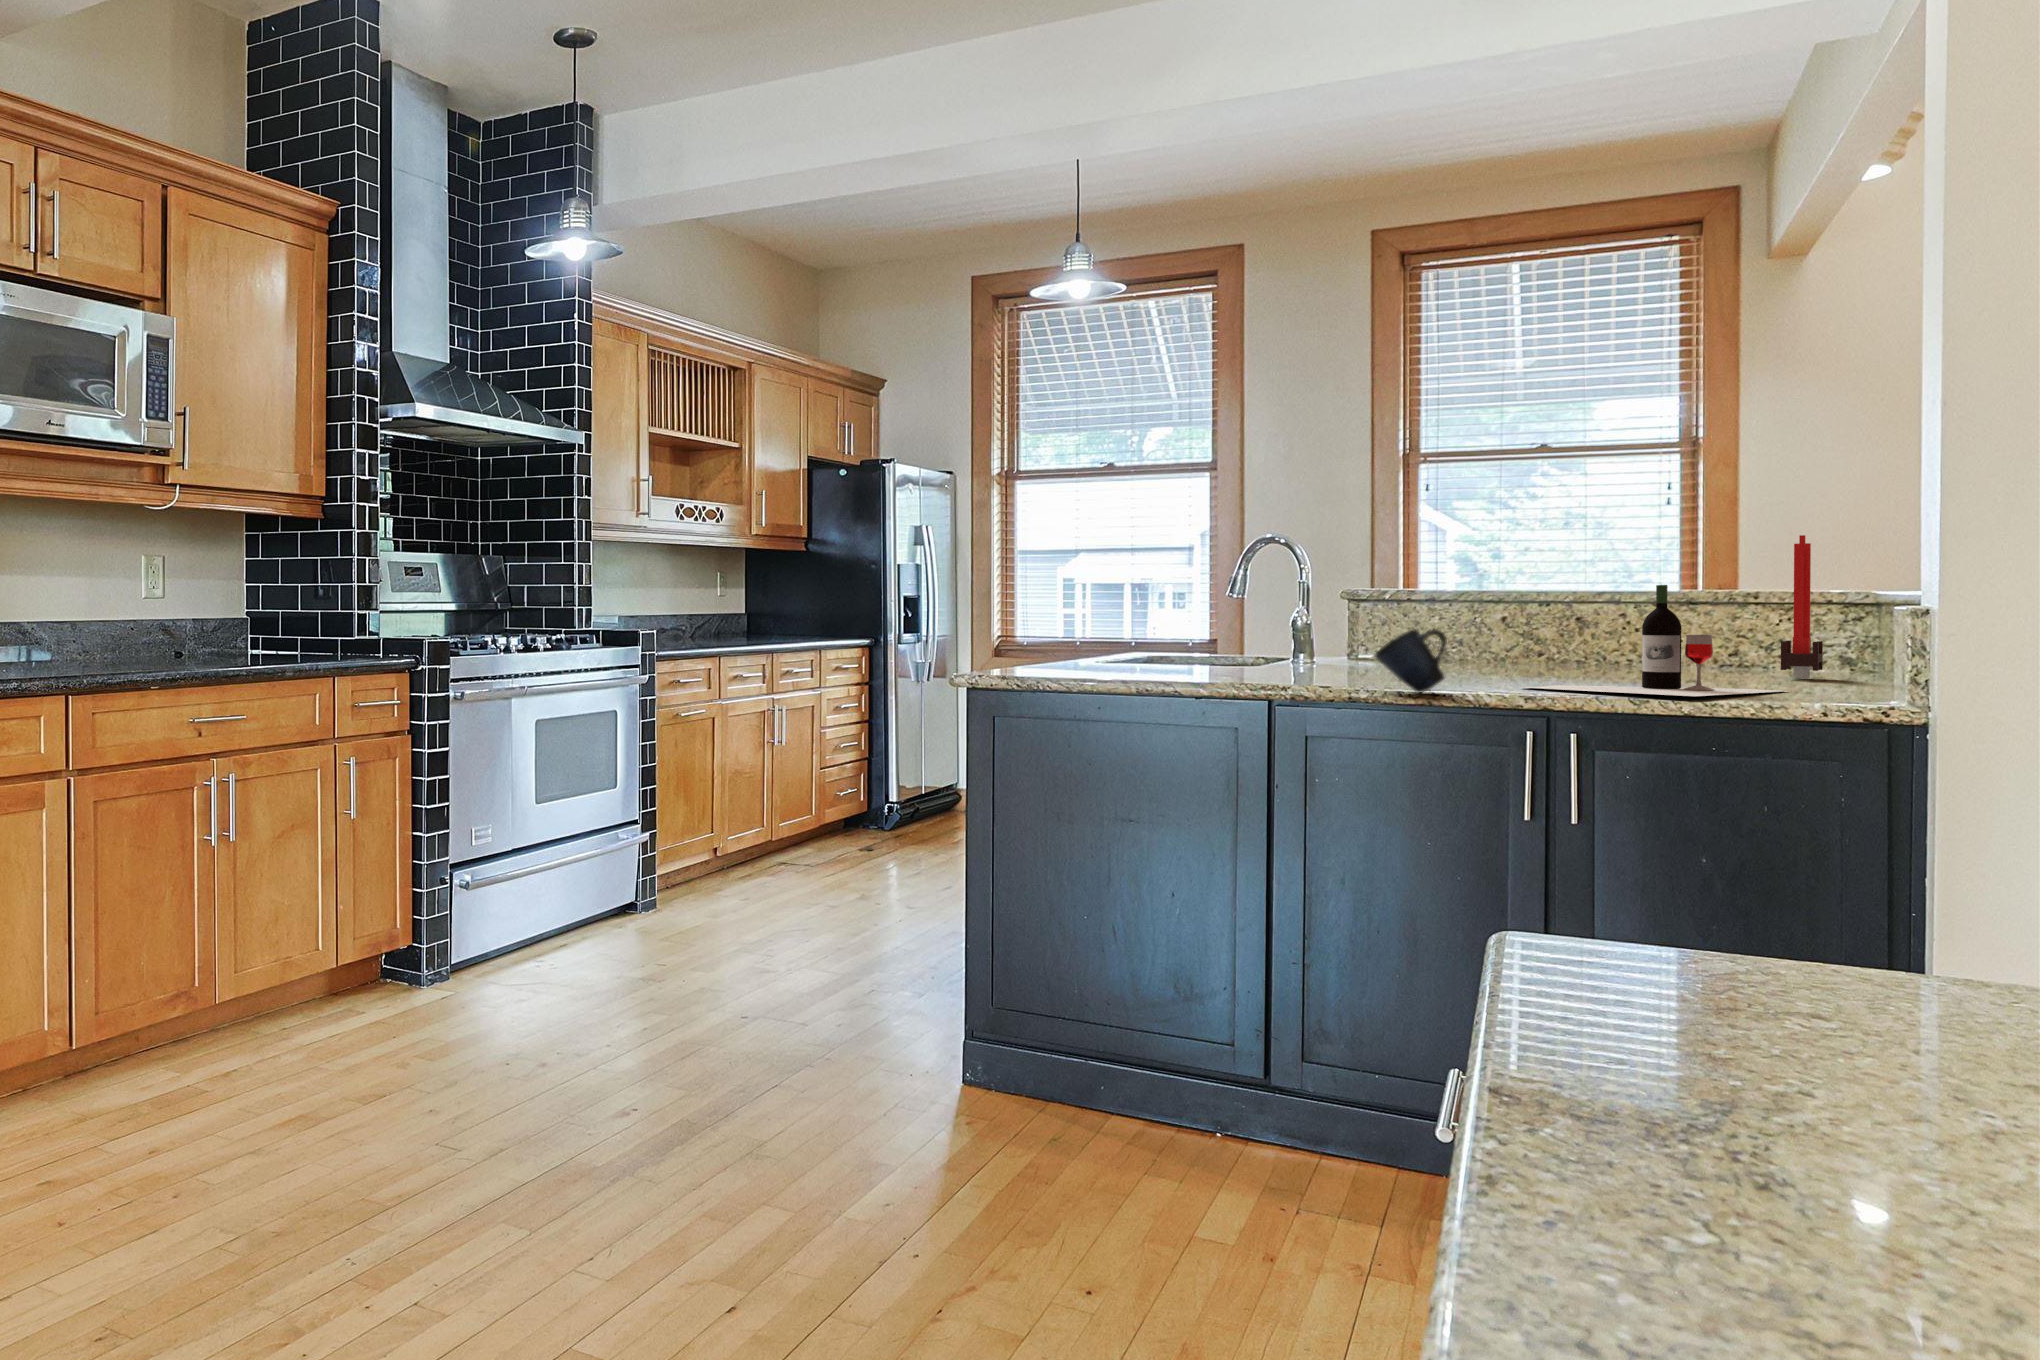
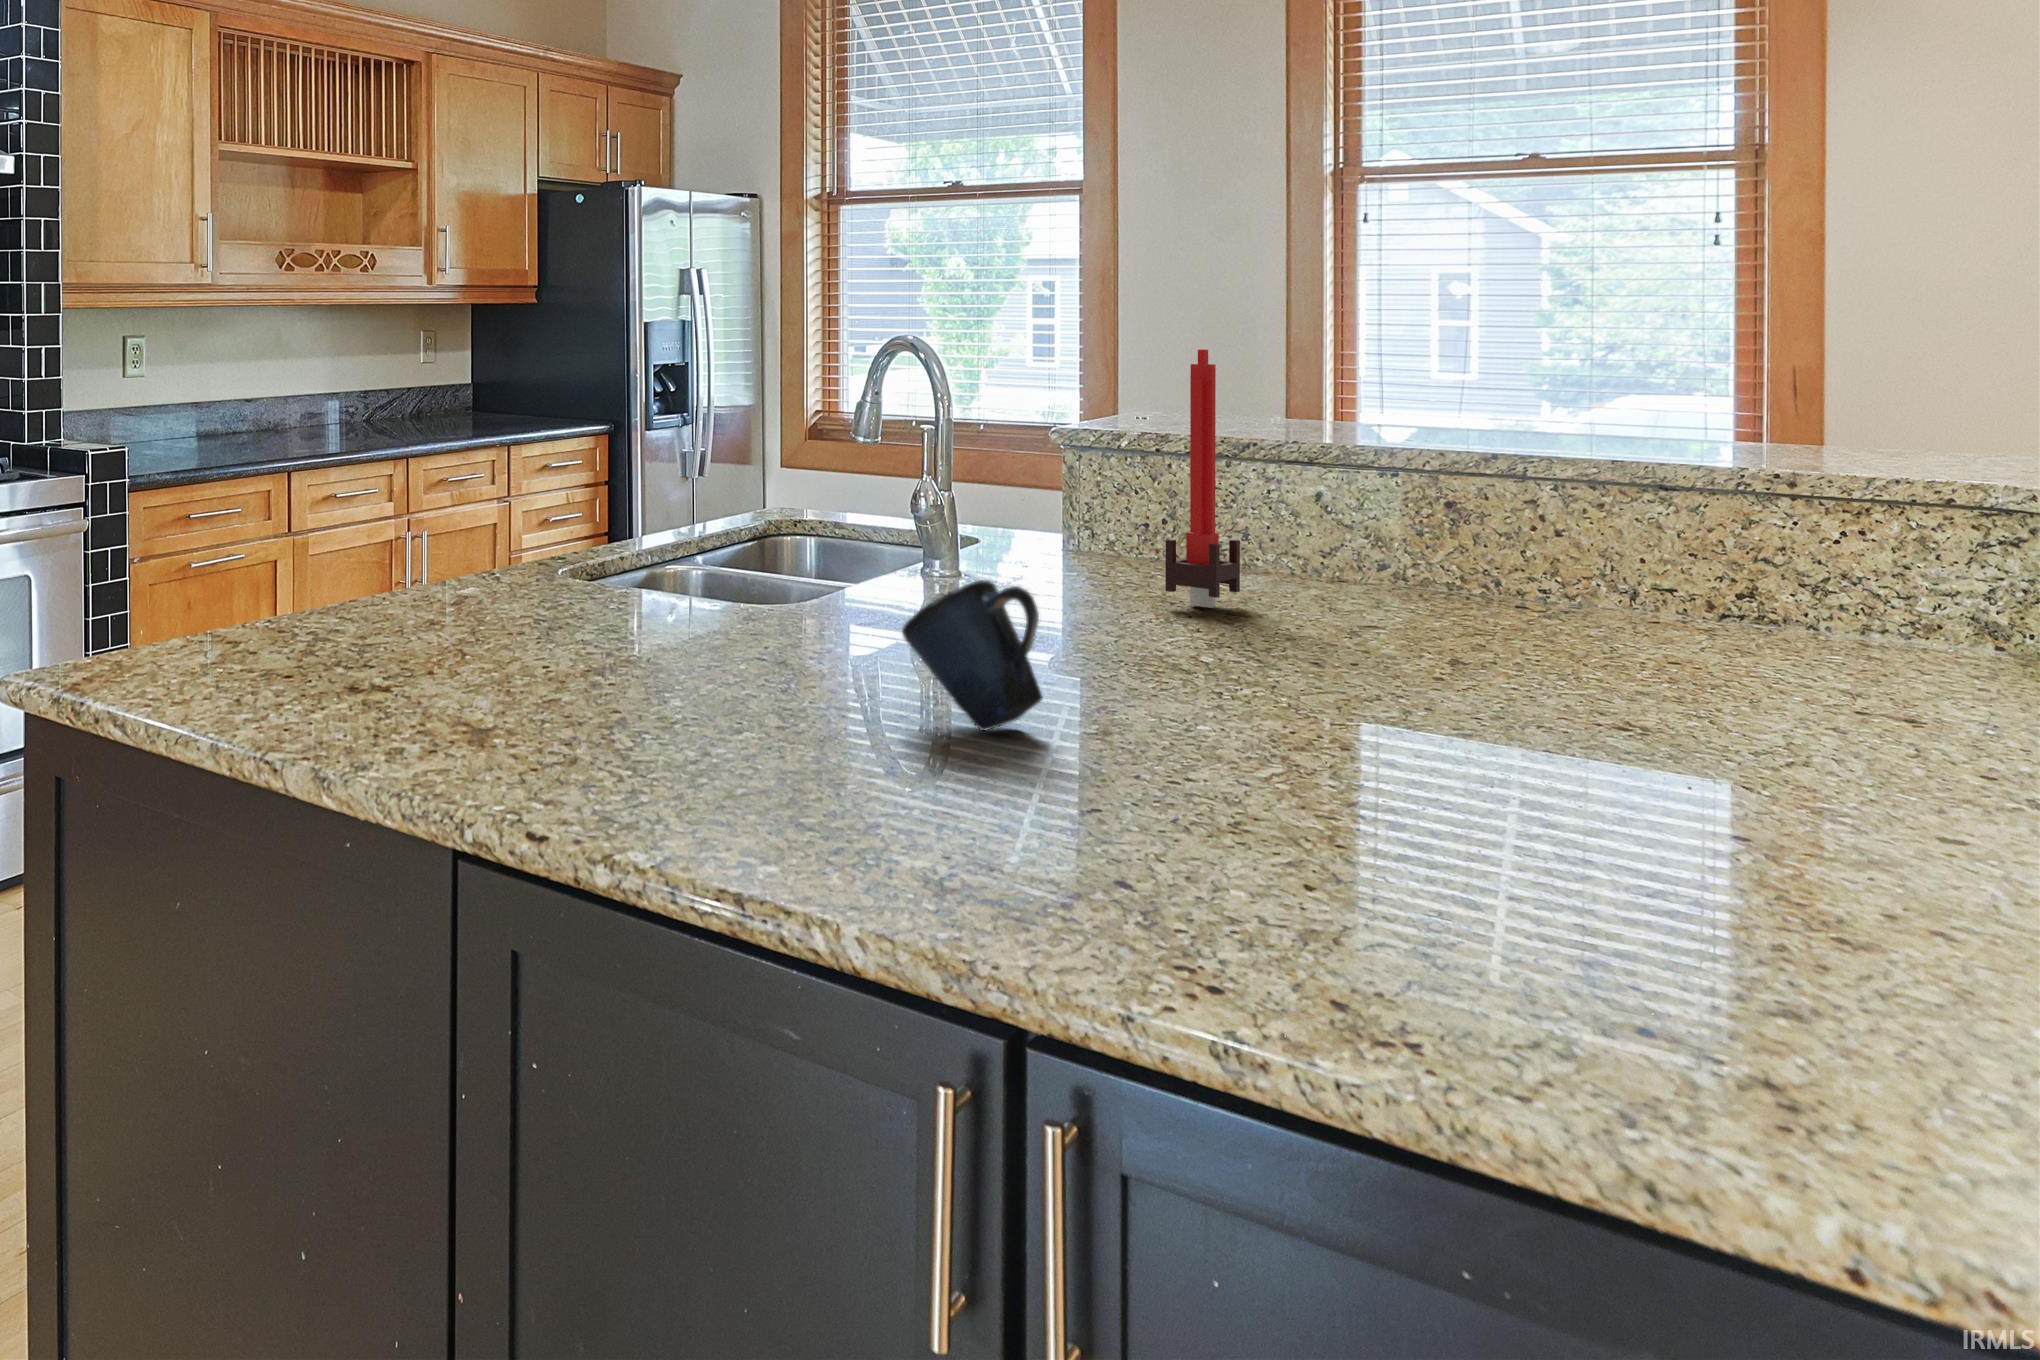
candle: present [1781,535,1823,678] -> present [1165,350,1240,608]
wine bottle: present [1524,585,1782,696] -> none [1235,482,1851,801]

